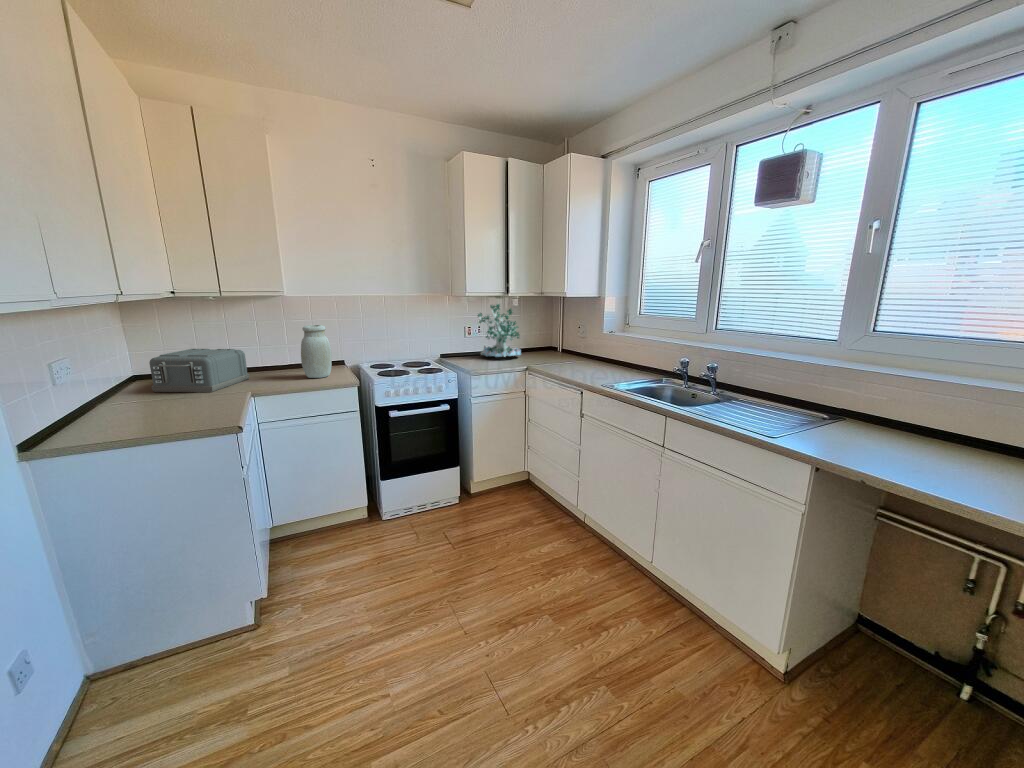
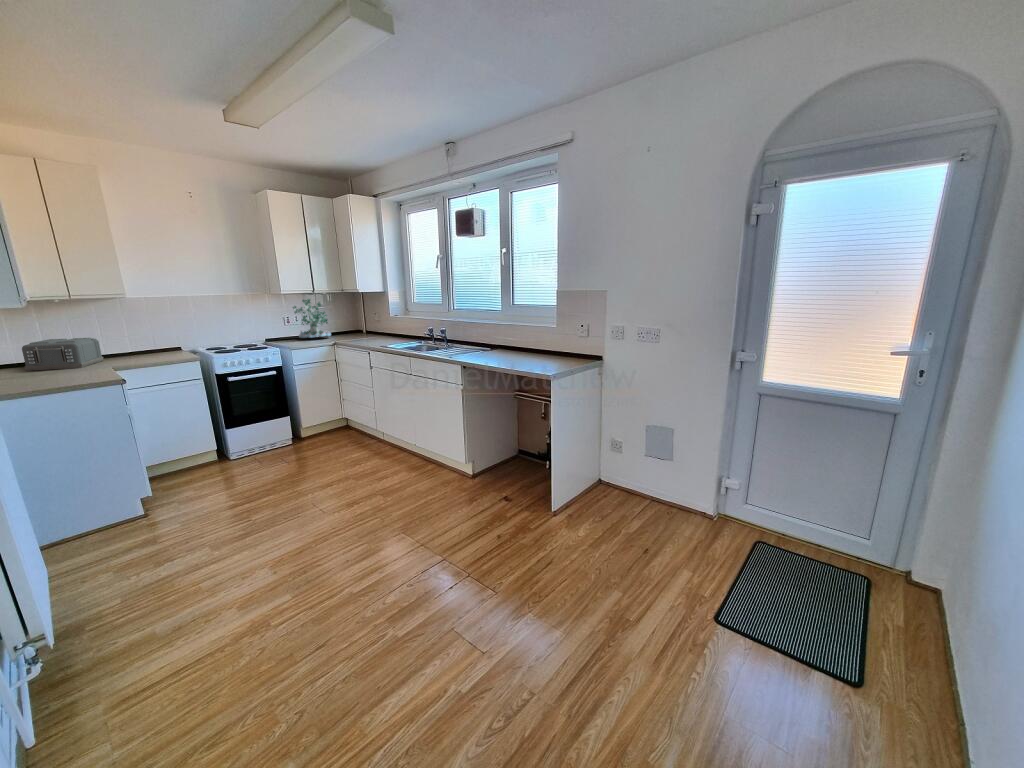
jar: present [301,325,332,378] -> none [149,317,176,357]

